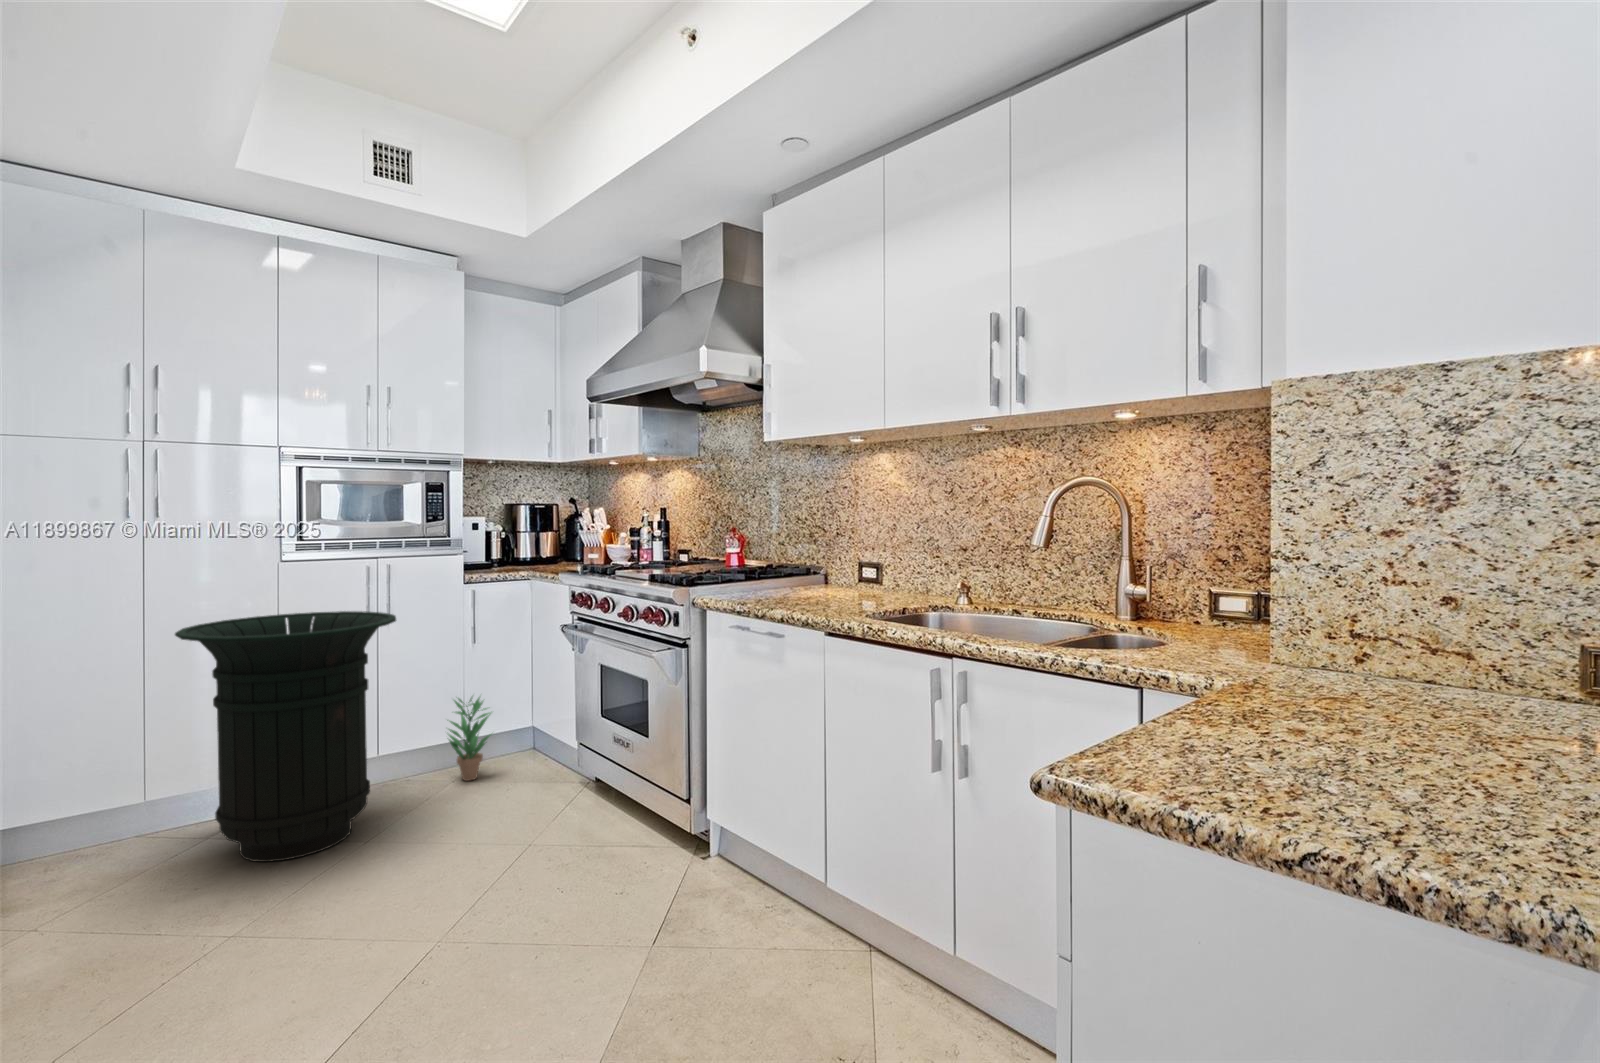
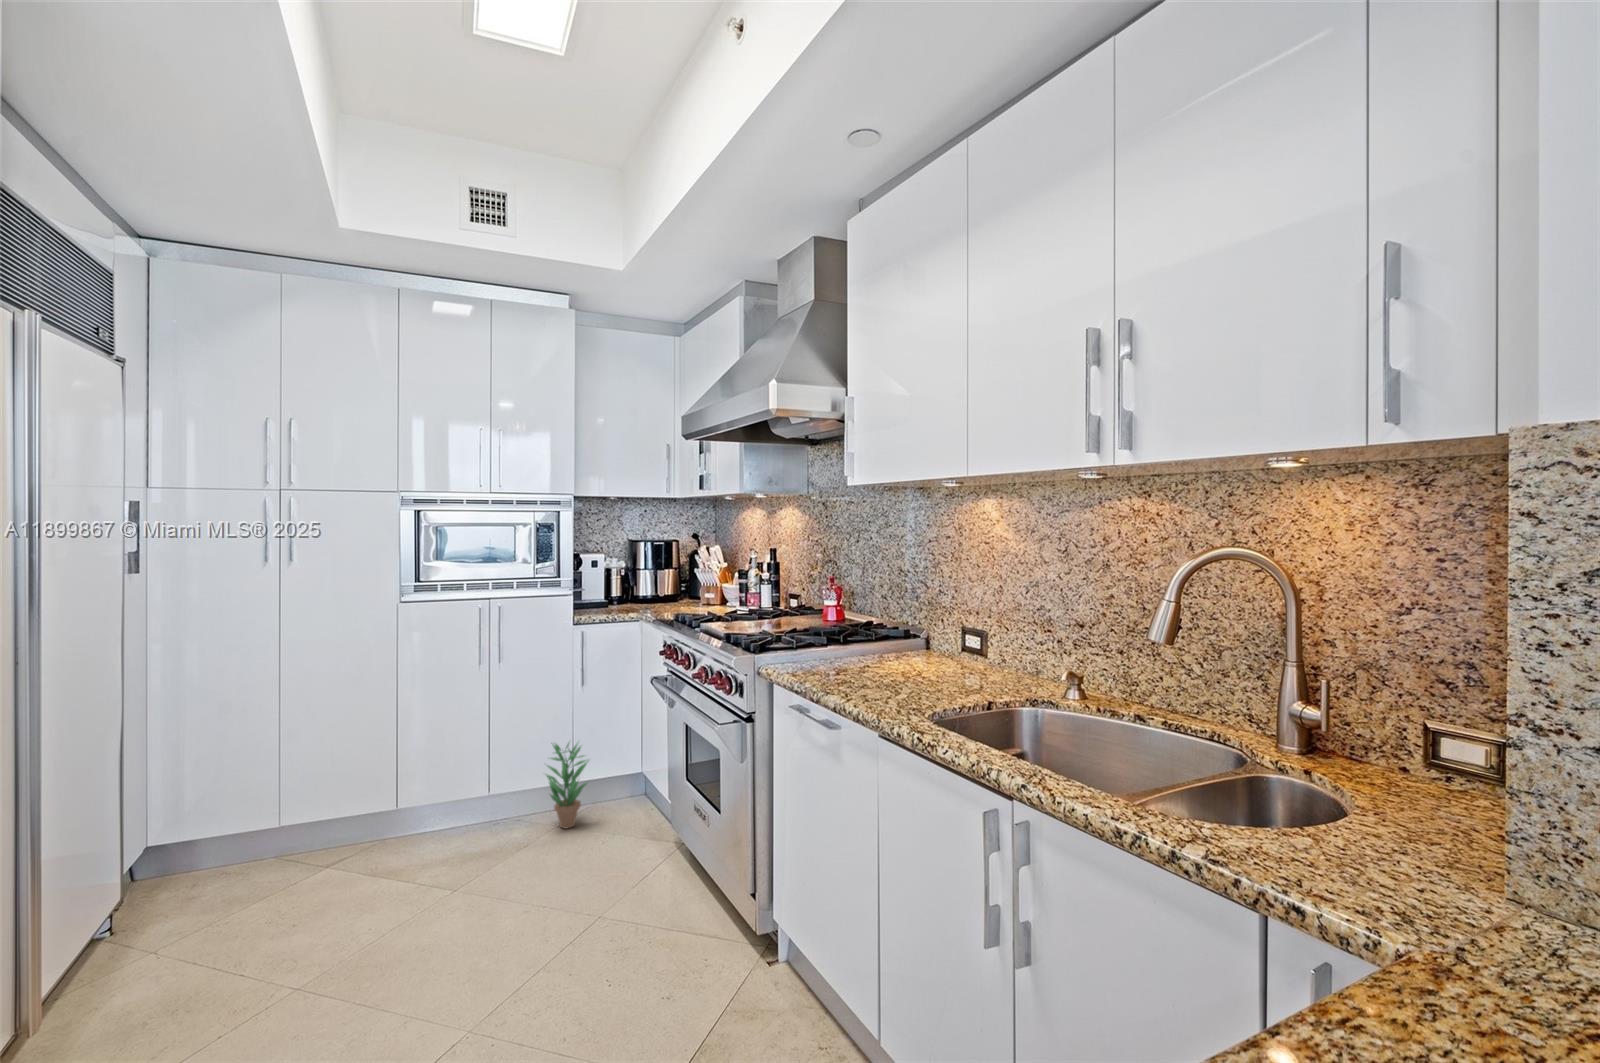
trash can: present [175,611,396,862] -> none [286,653,488,903]

